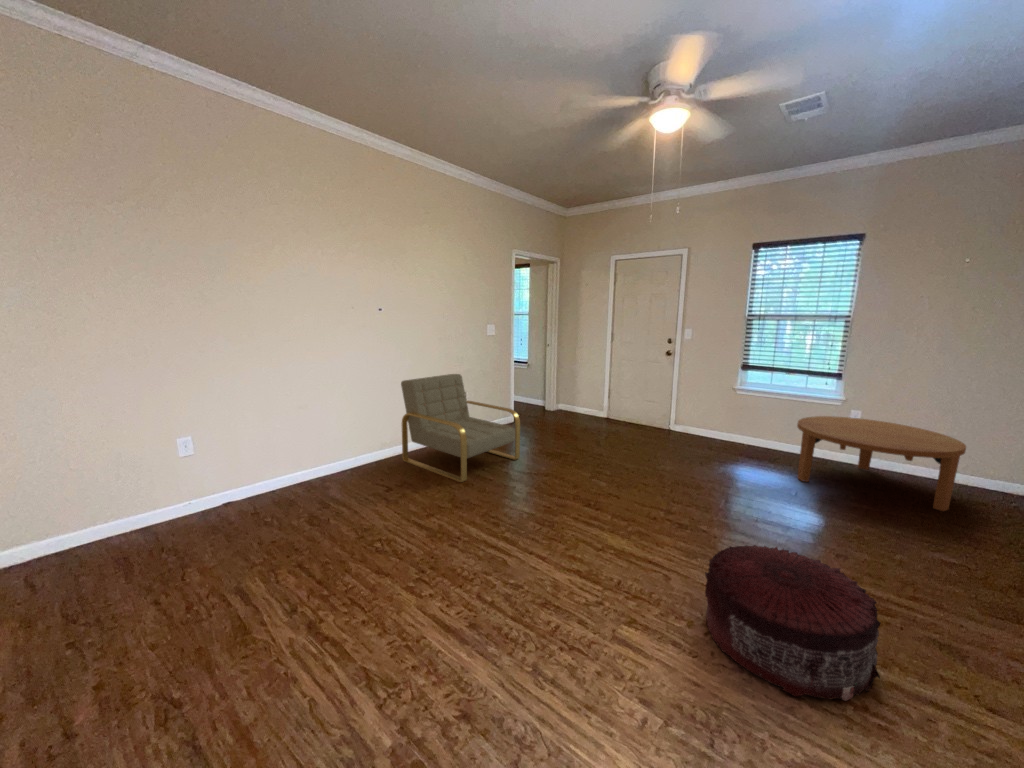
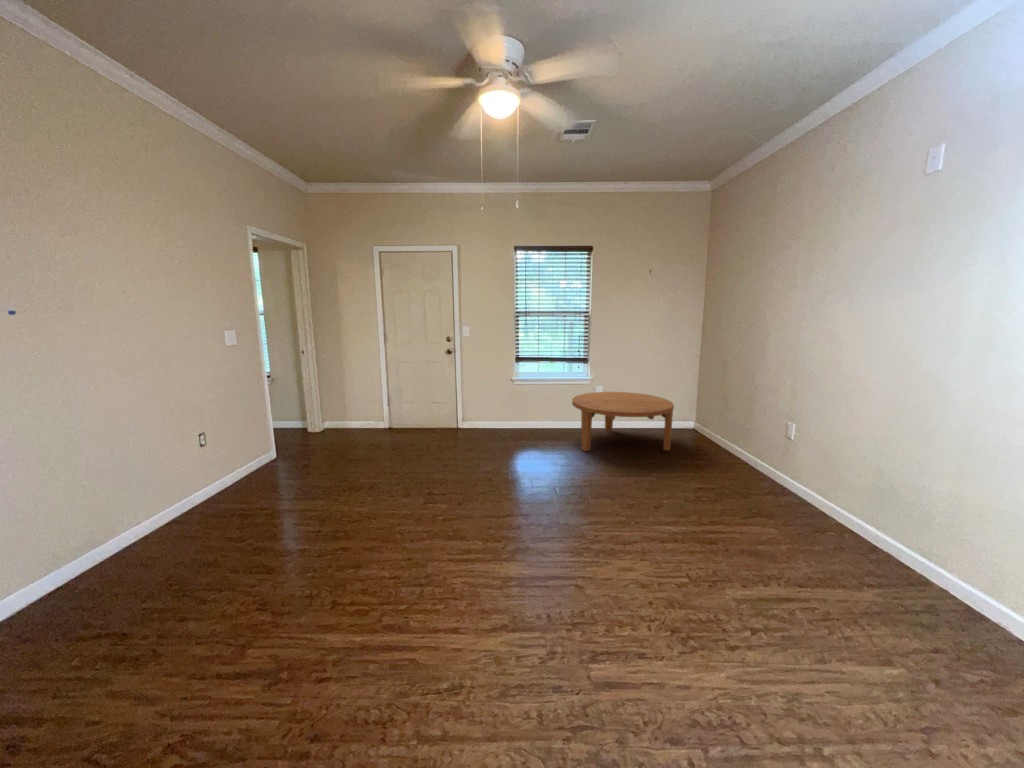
armchair: present [401,374,520,482] -> none [91,408,323,570]
pouf: present [705,545,880,701] -> none [629,520,770,650]

